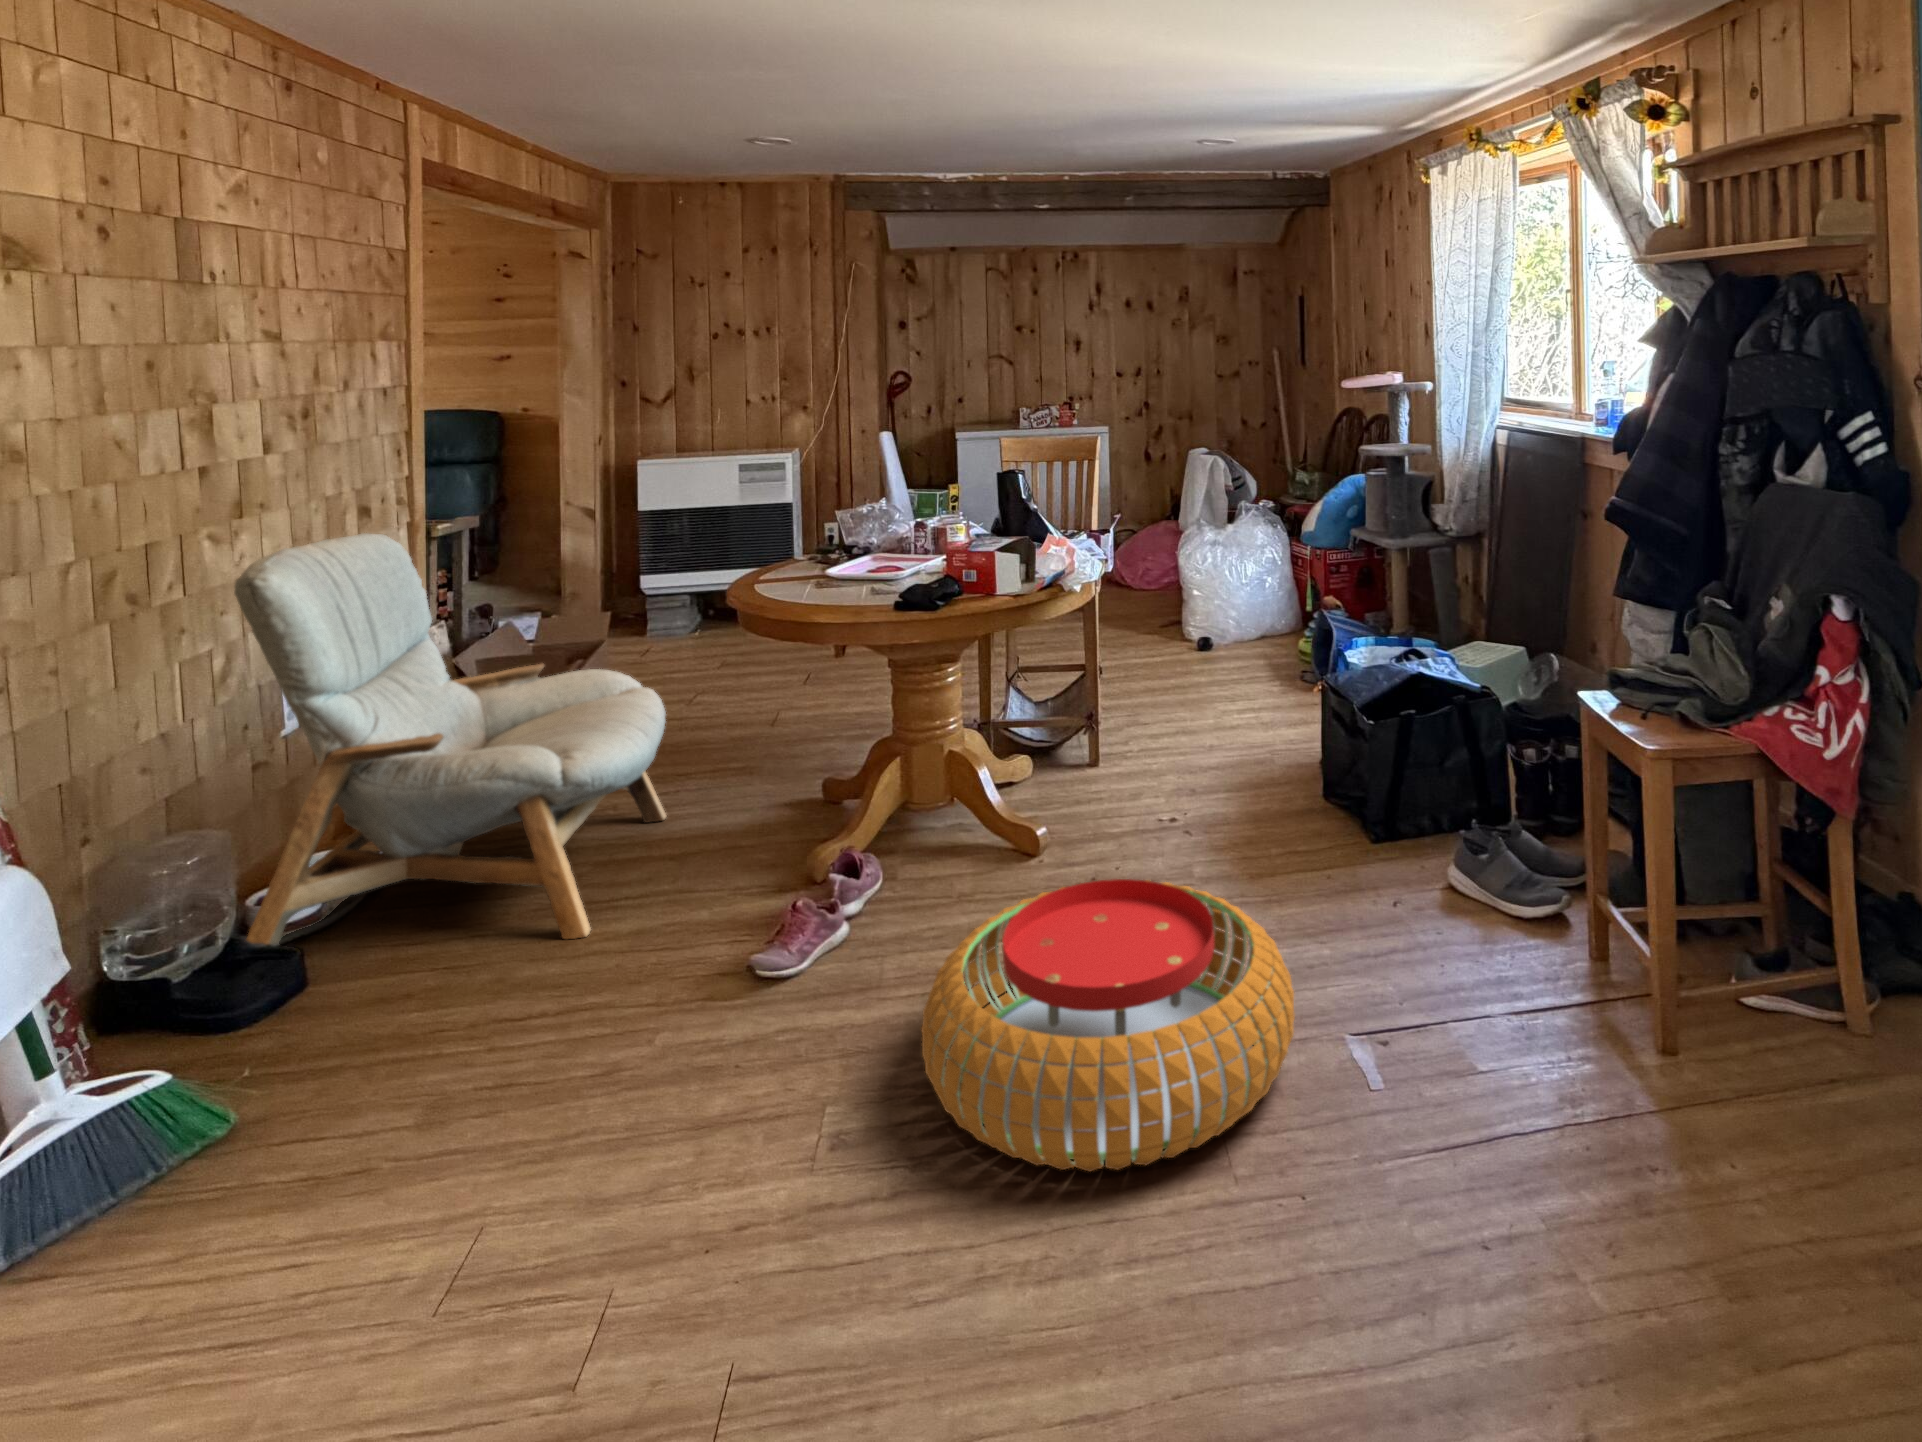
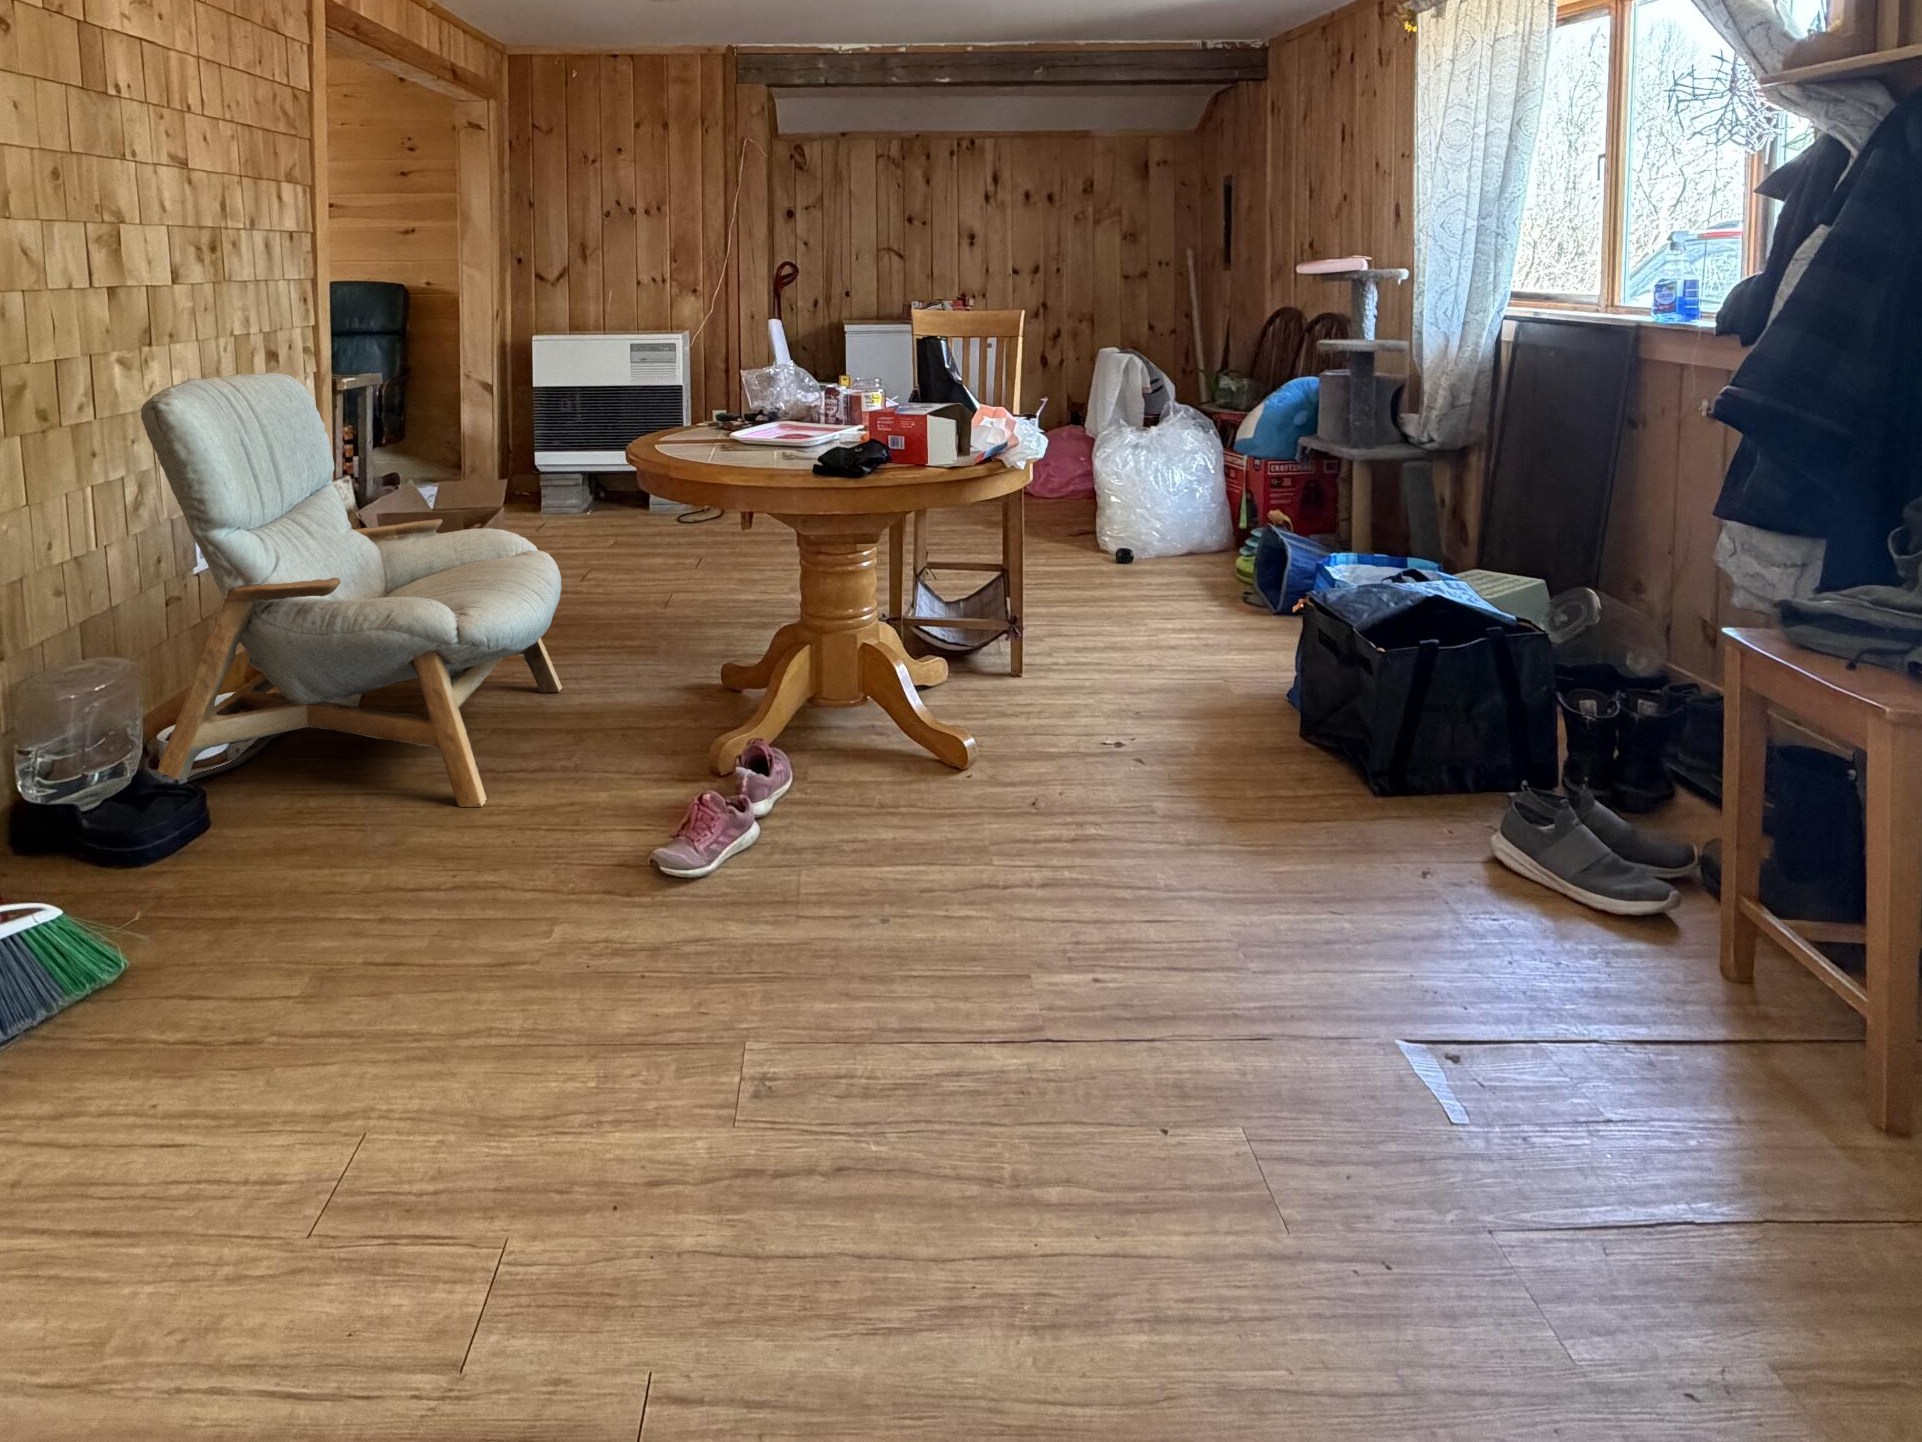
pouf: present [921,879,1295,1171] -> none [859,808,1342,1188]

